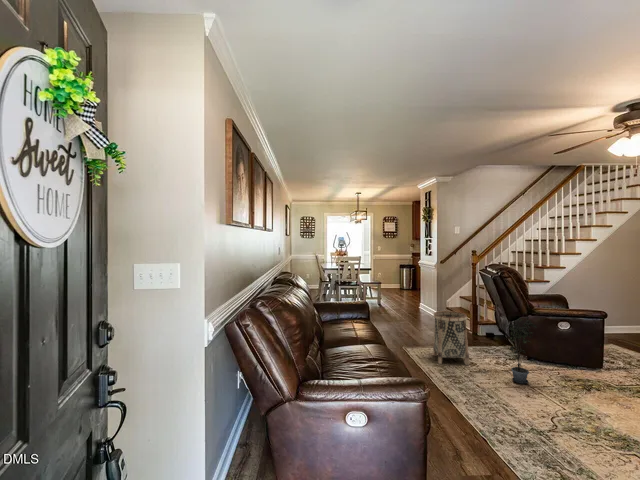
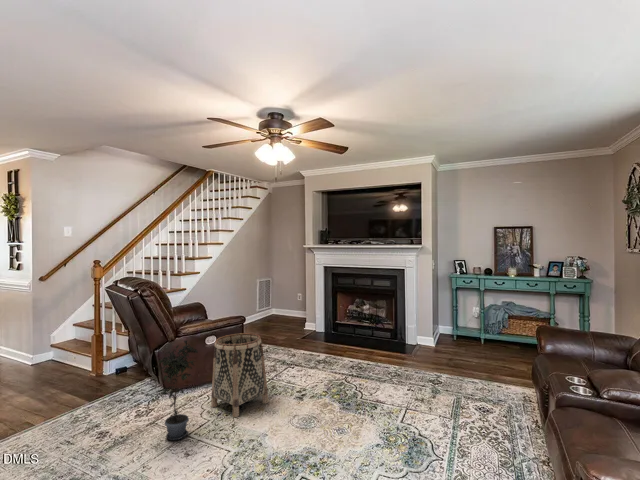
basket: present [433,311,469,365] -> present [211,333,269,417]

